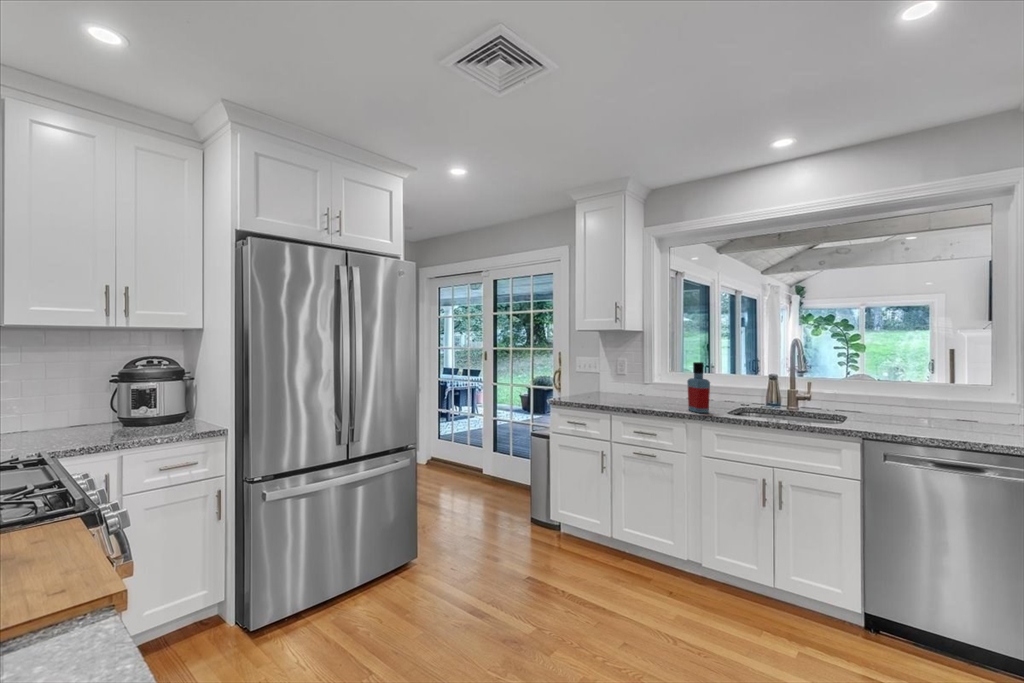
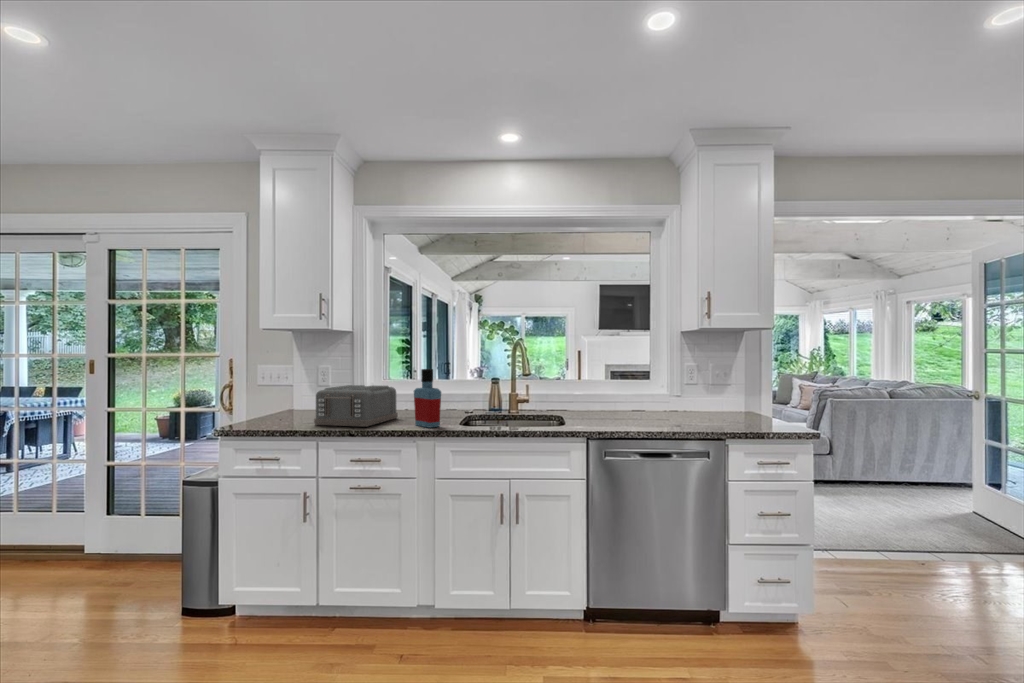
toaster: none [609,374,679,408] -> present [314,385,398,427]

